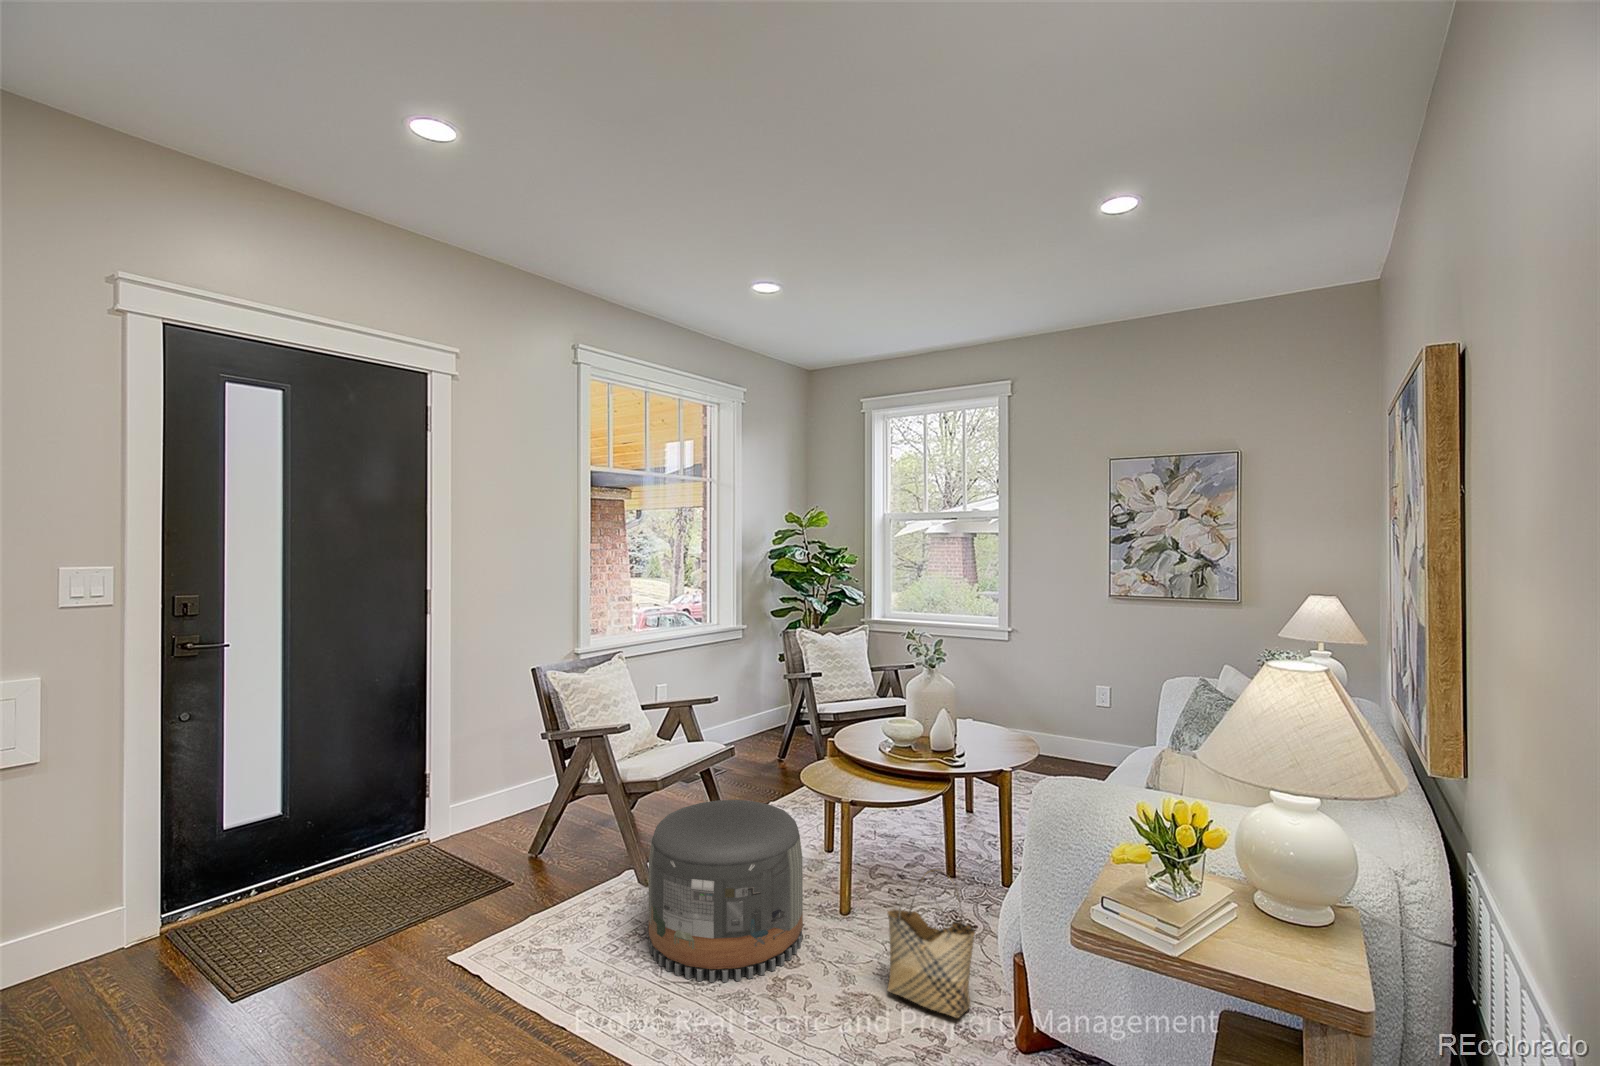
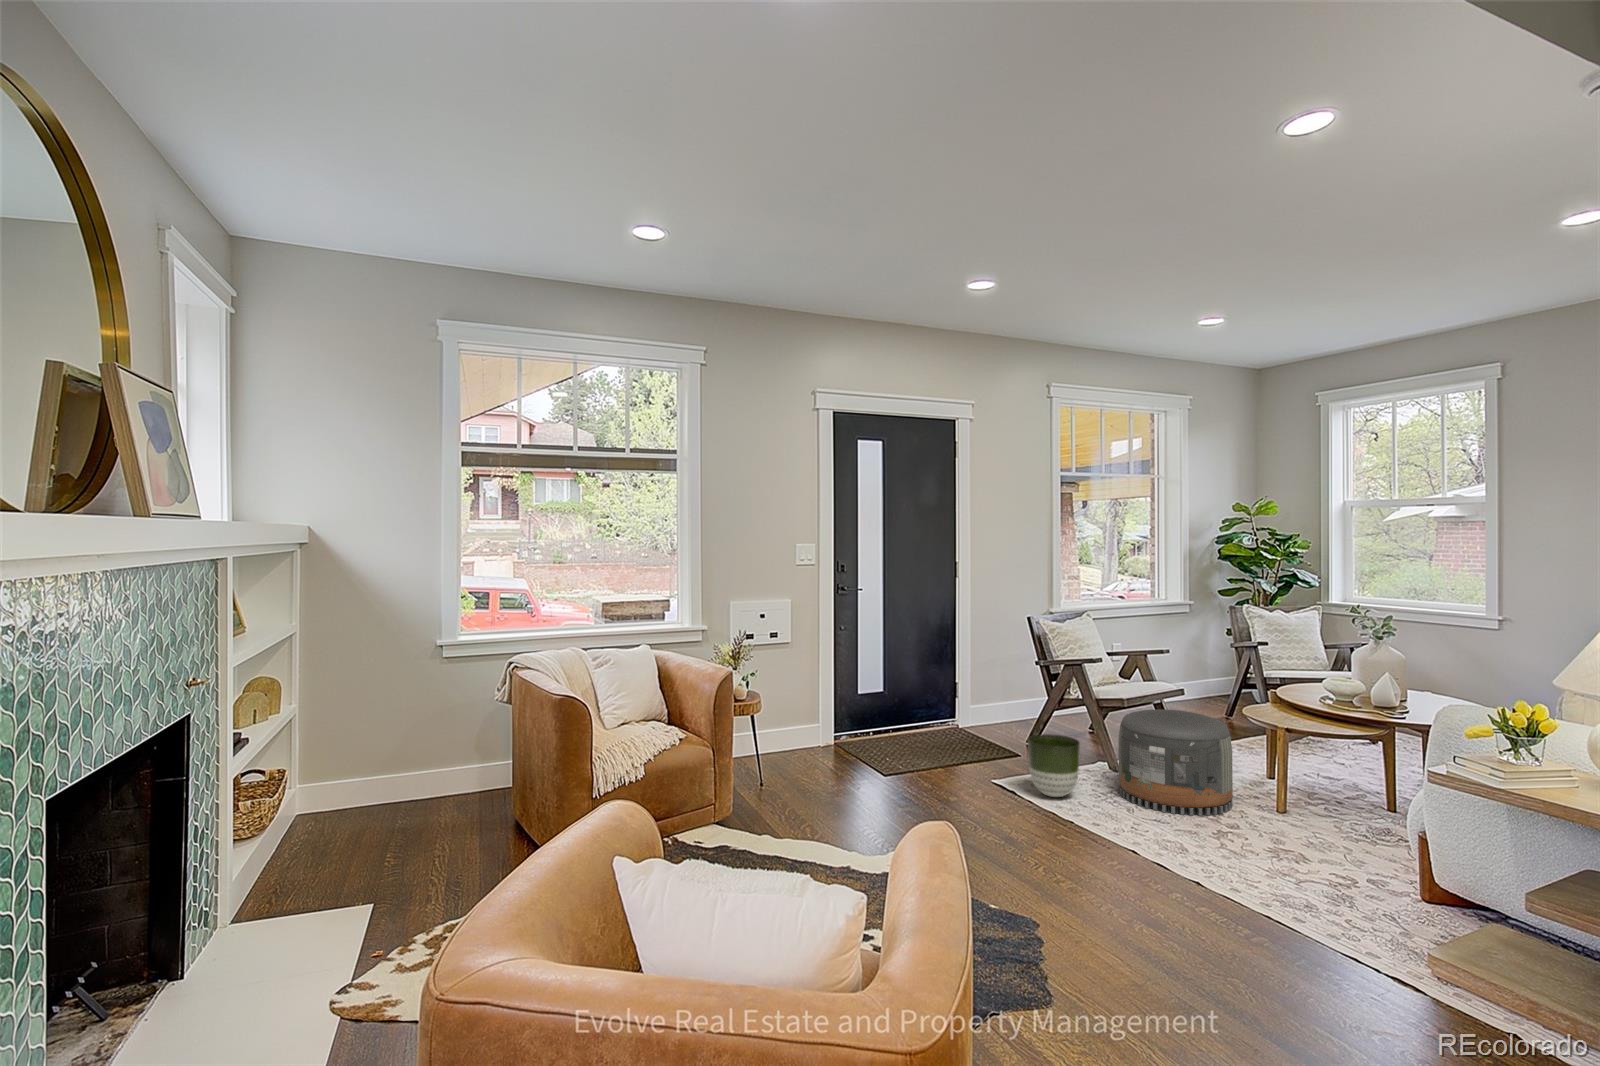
woven basket: present [887,869,975,1018] -> none [1294,761,1365,855]
planter: none [499,875,587,994] -> present [1028,734,1080,797]

